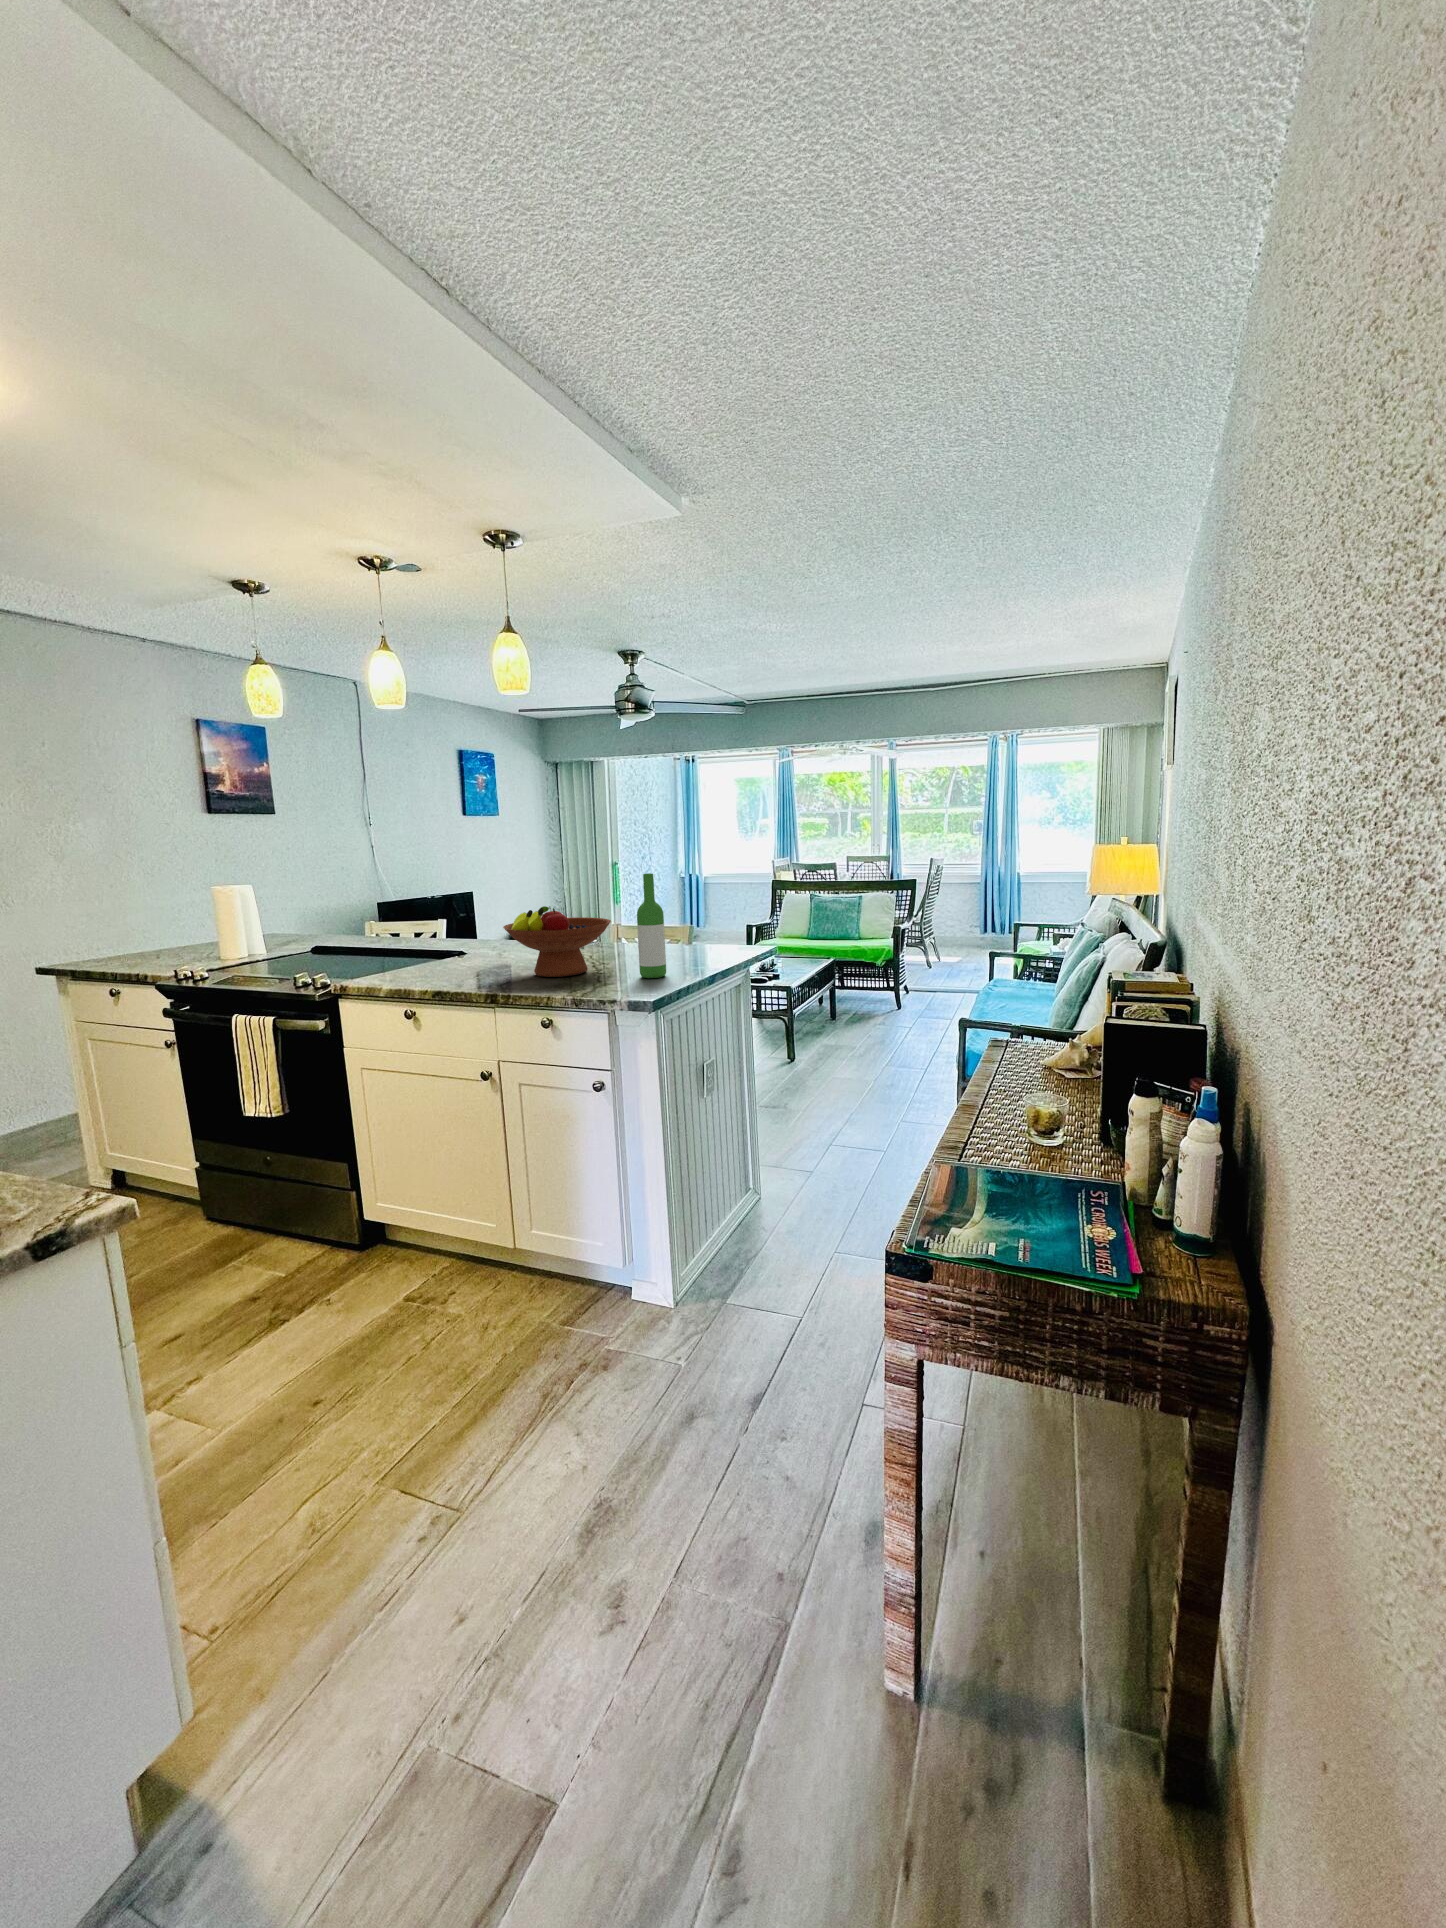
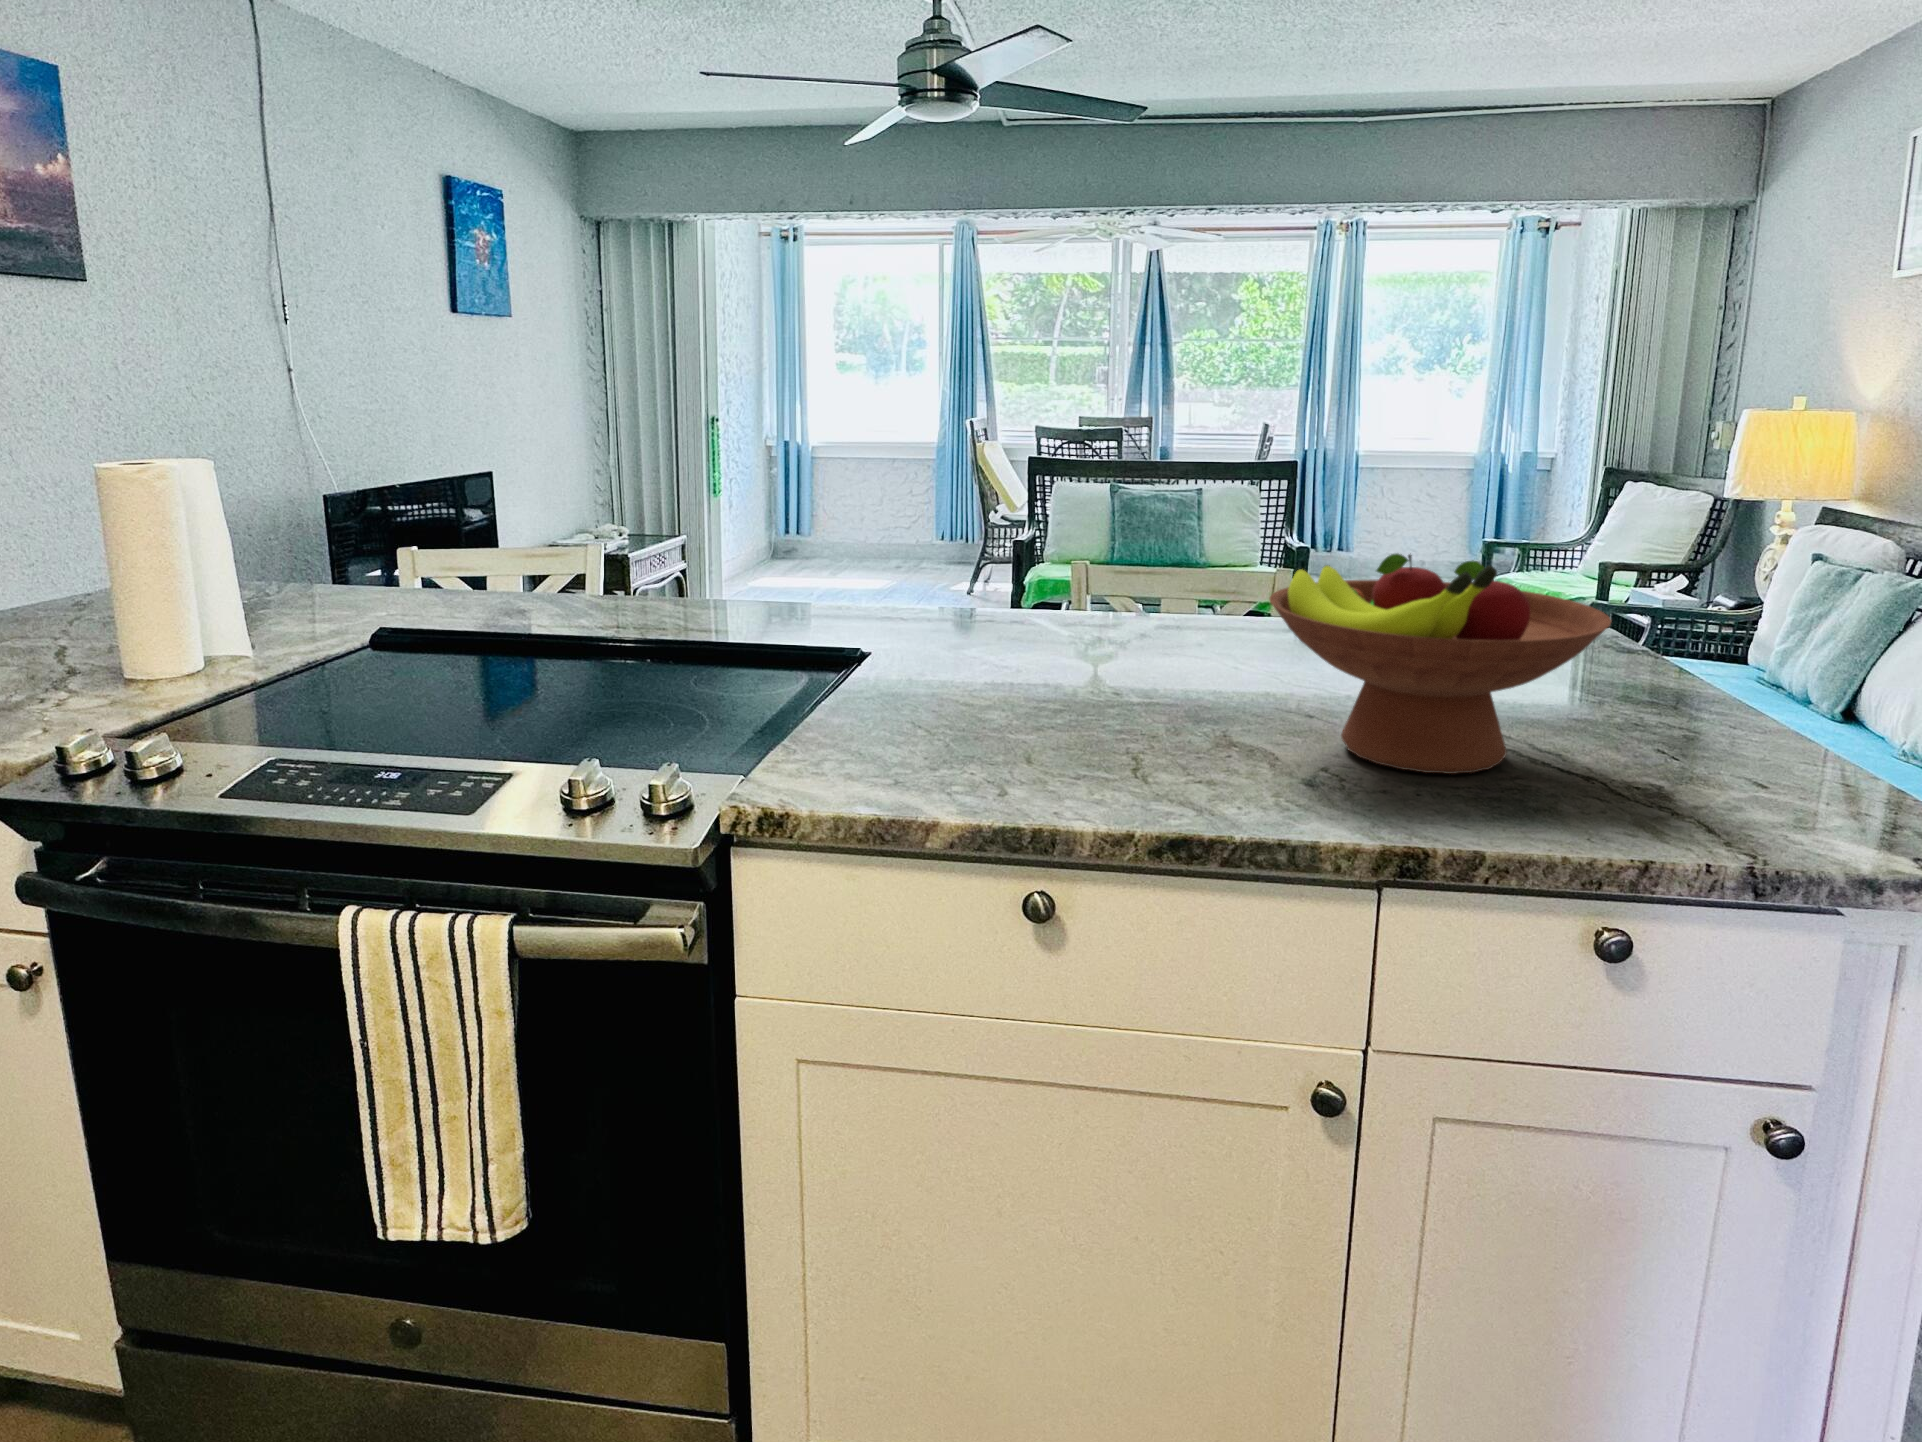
wine bottle: present [637,873,666,978] -> none [1717,461,1833,778]

